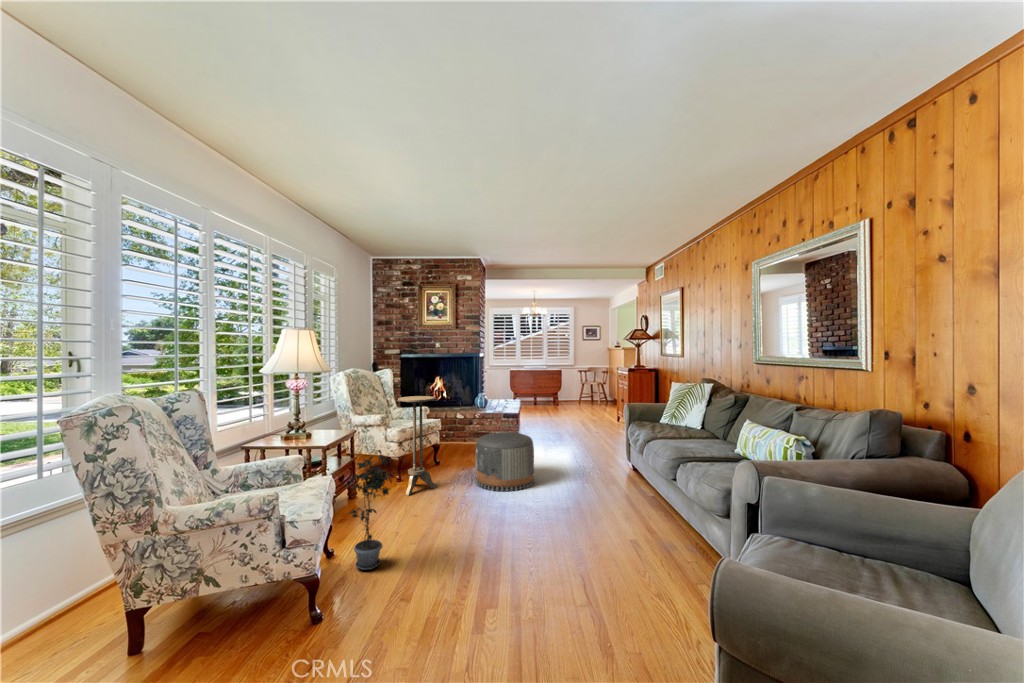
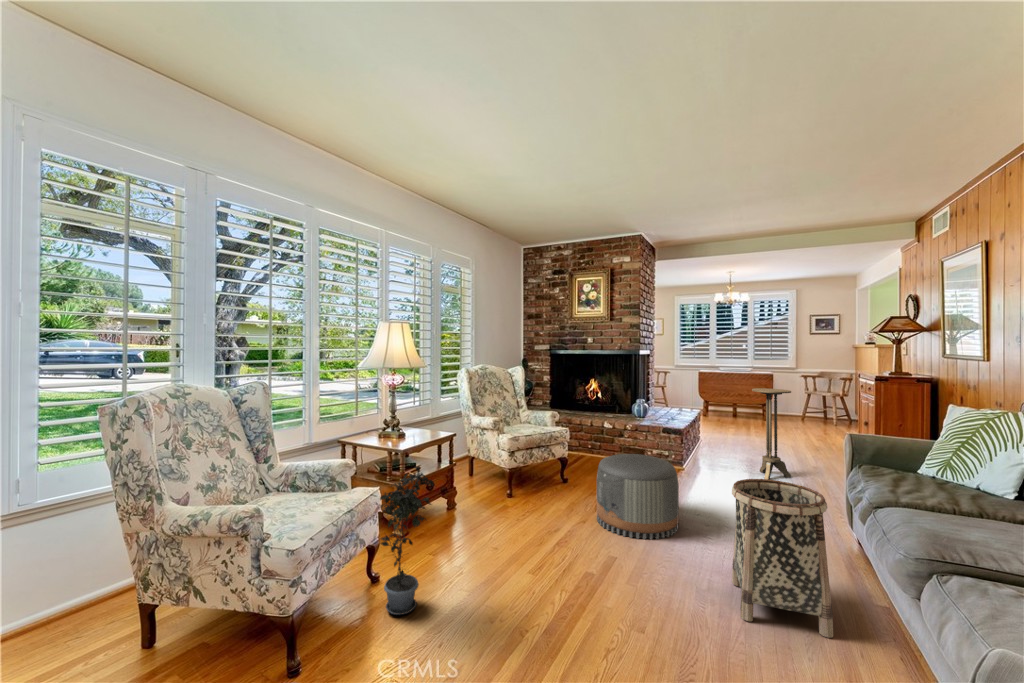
side table: present [398,396,436,496] -> present [752,388,791,480]
basket: none [578,433,635,518] -> present [732,479,833,638]

